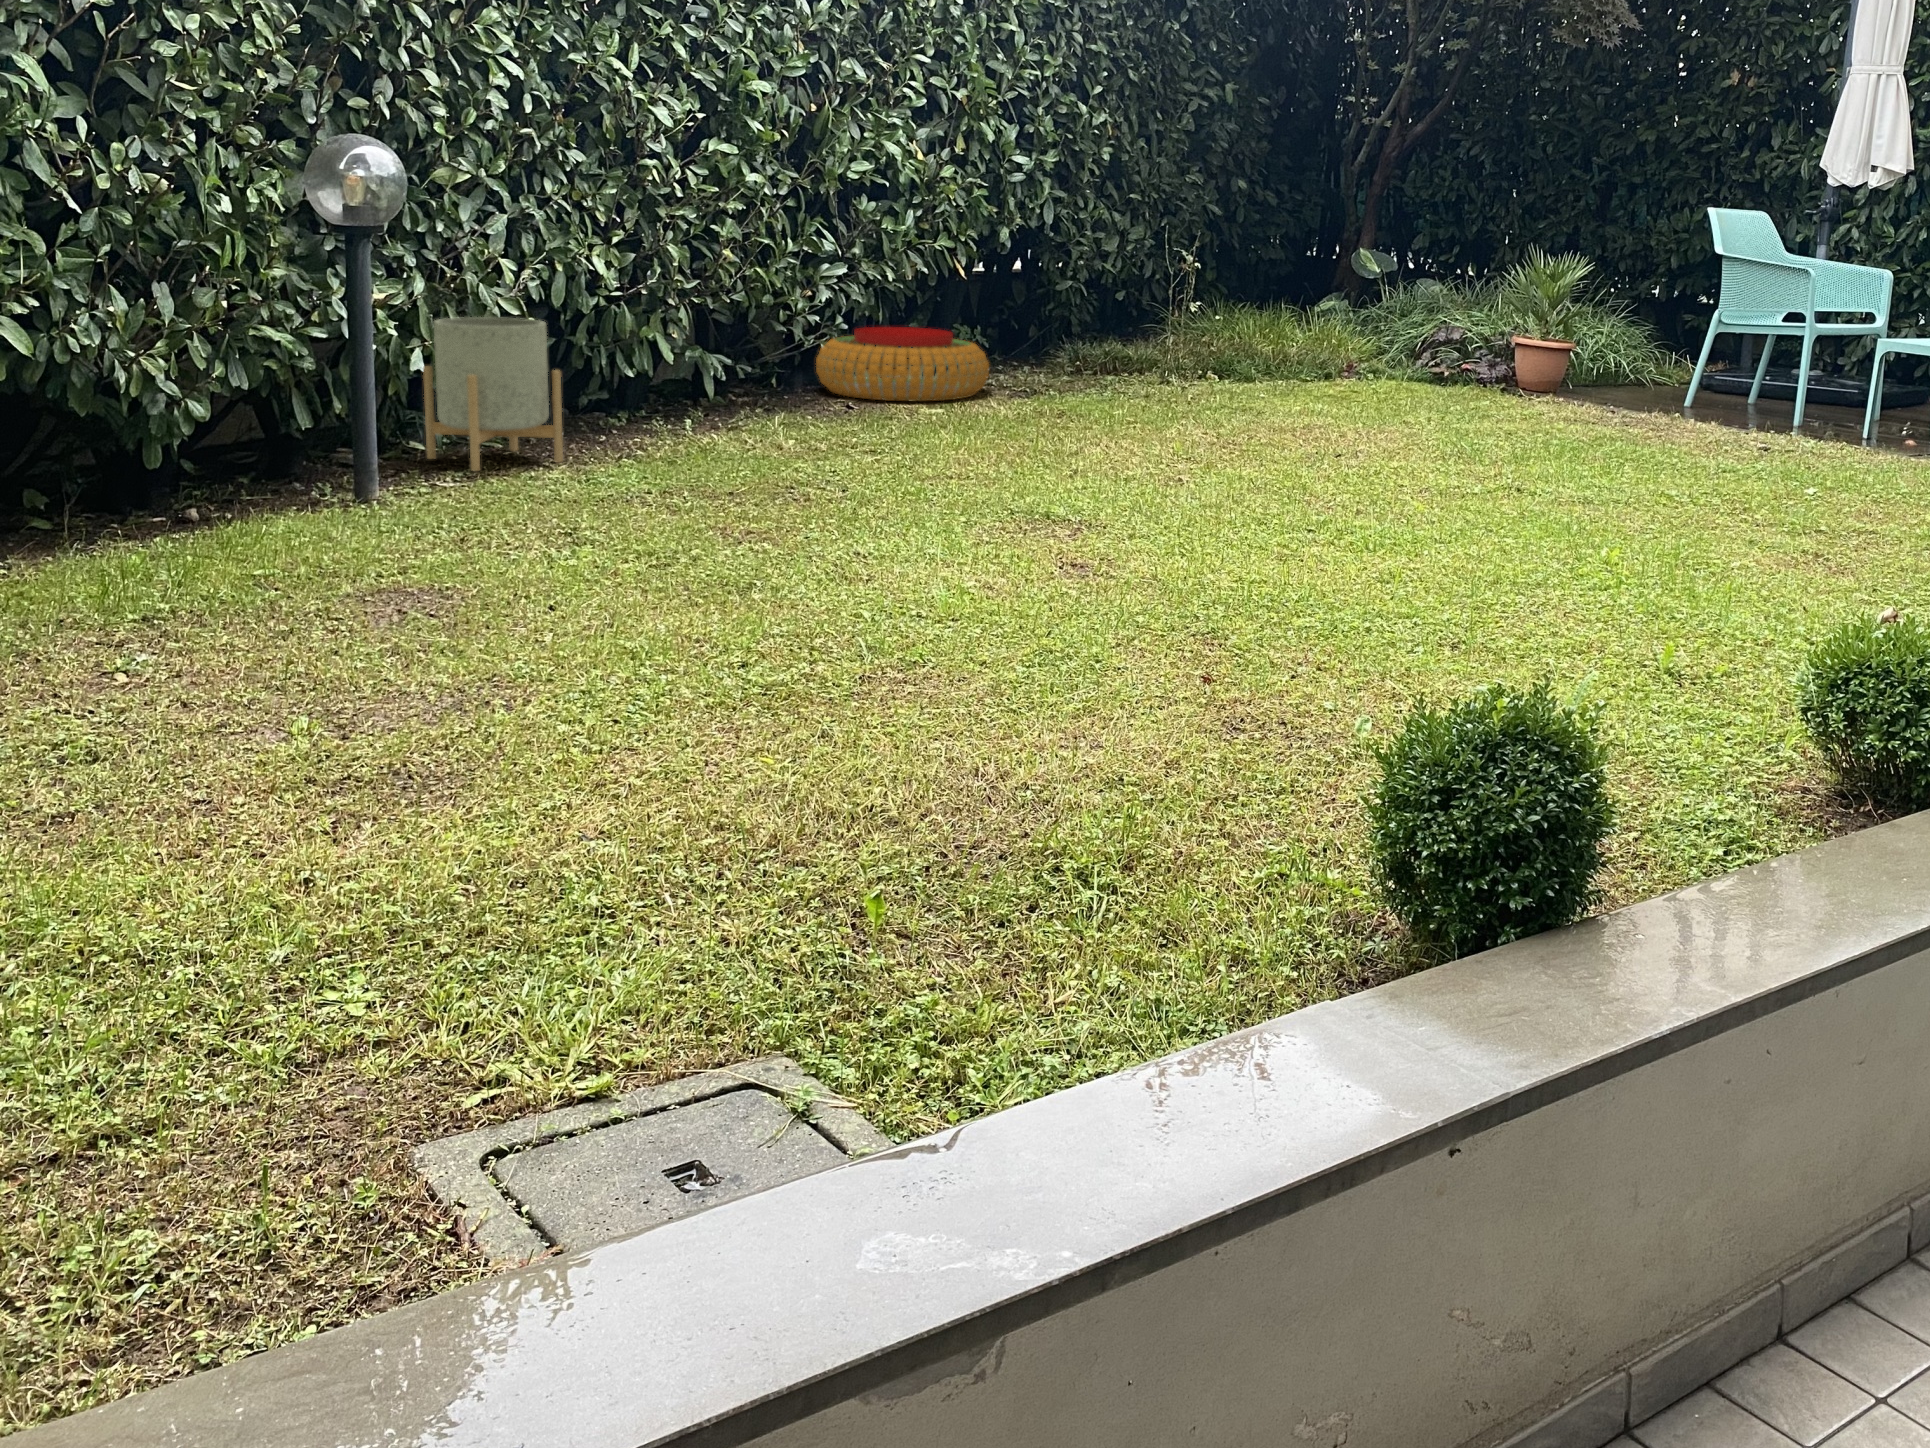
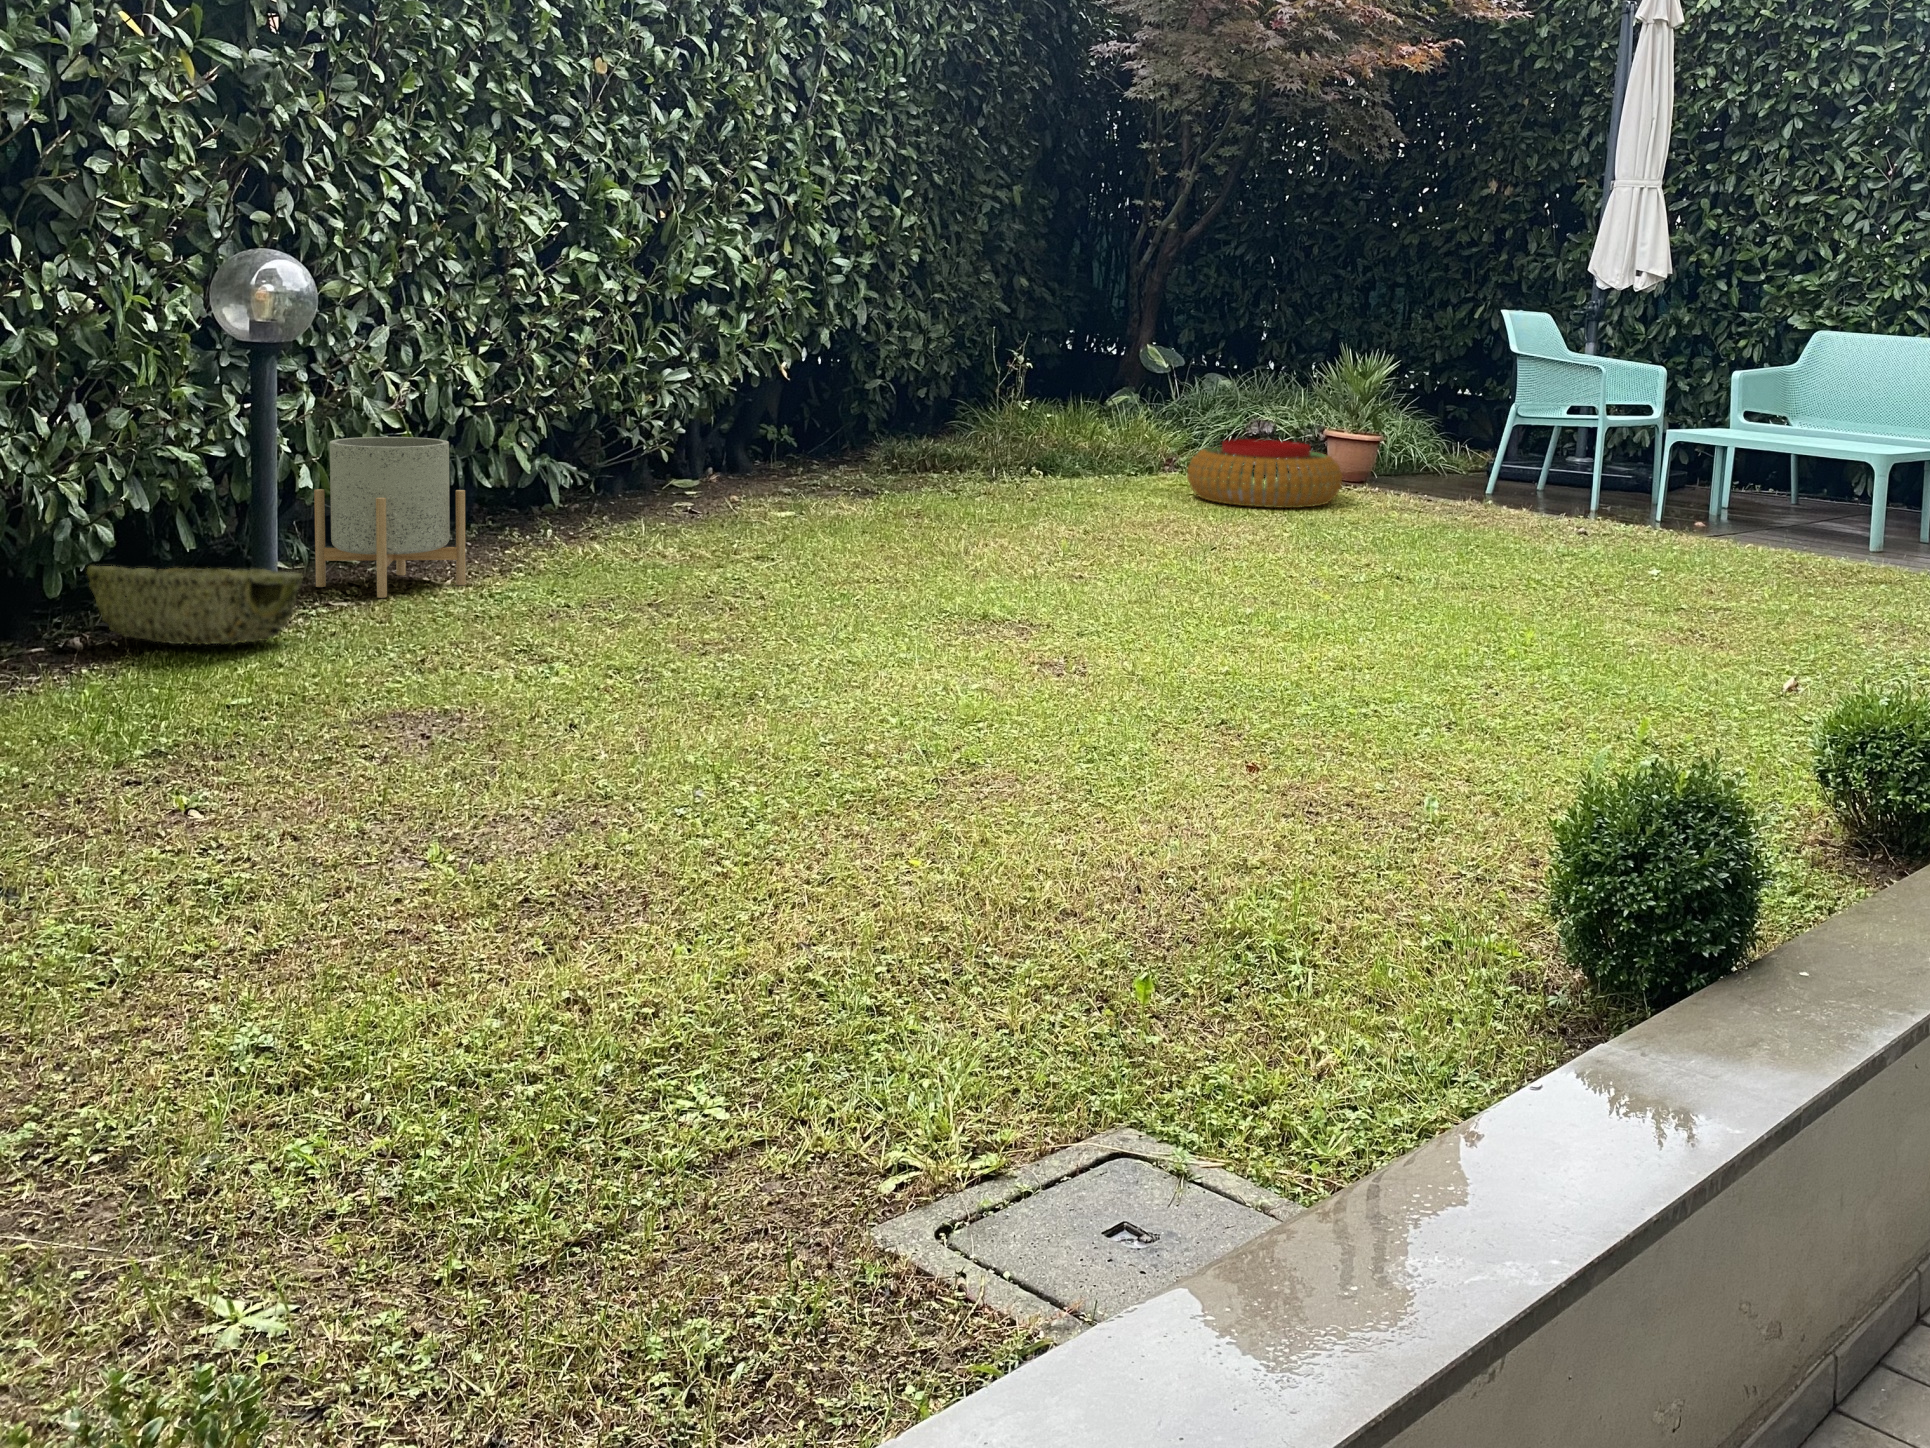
pouf: present [816,327,989,401] -> present [1187,439,1342,508]
woven basket: none [171,429,365,512] -> present [87,566,303,645]

